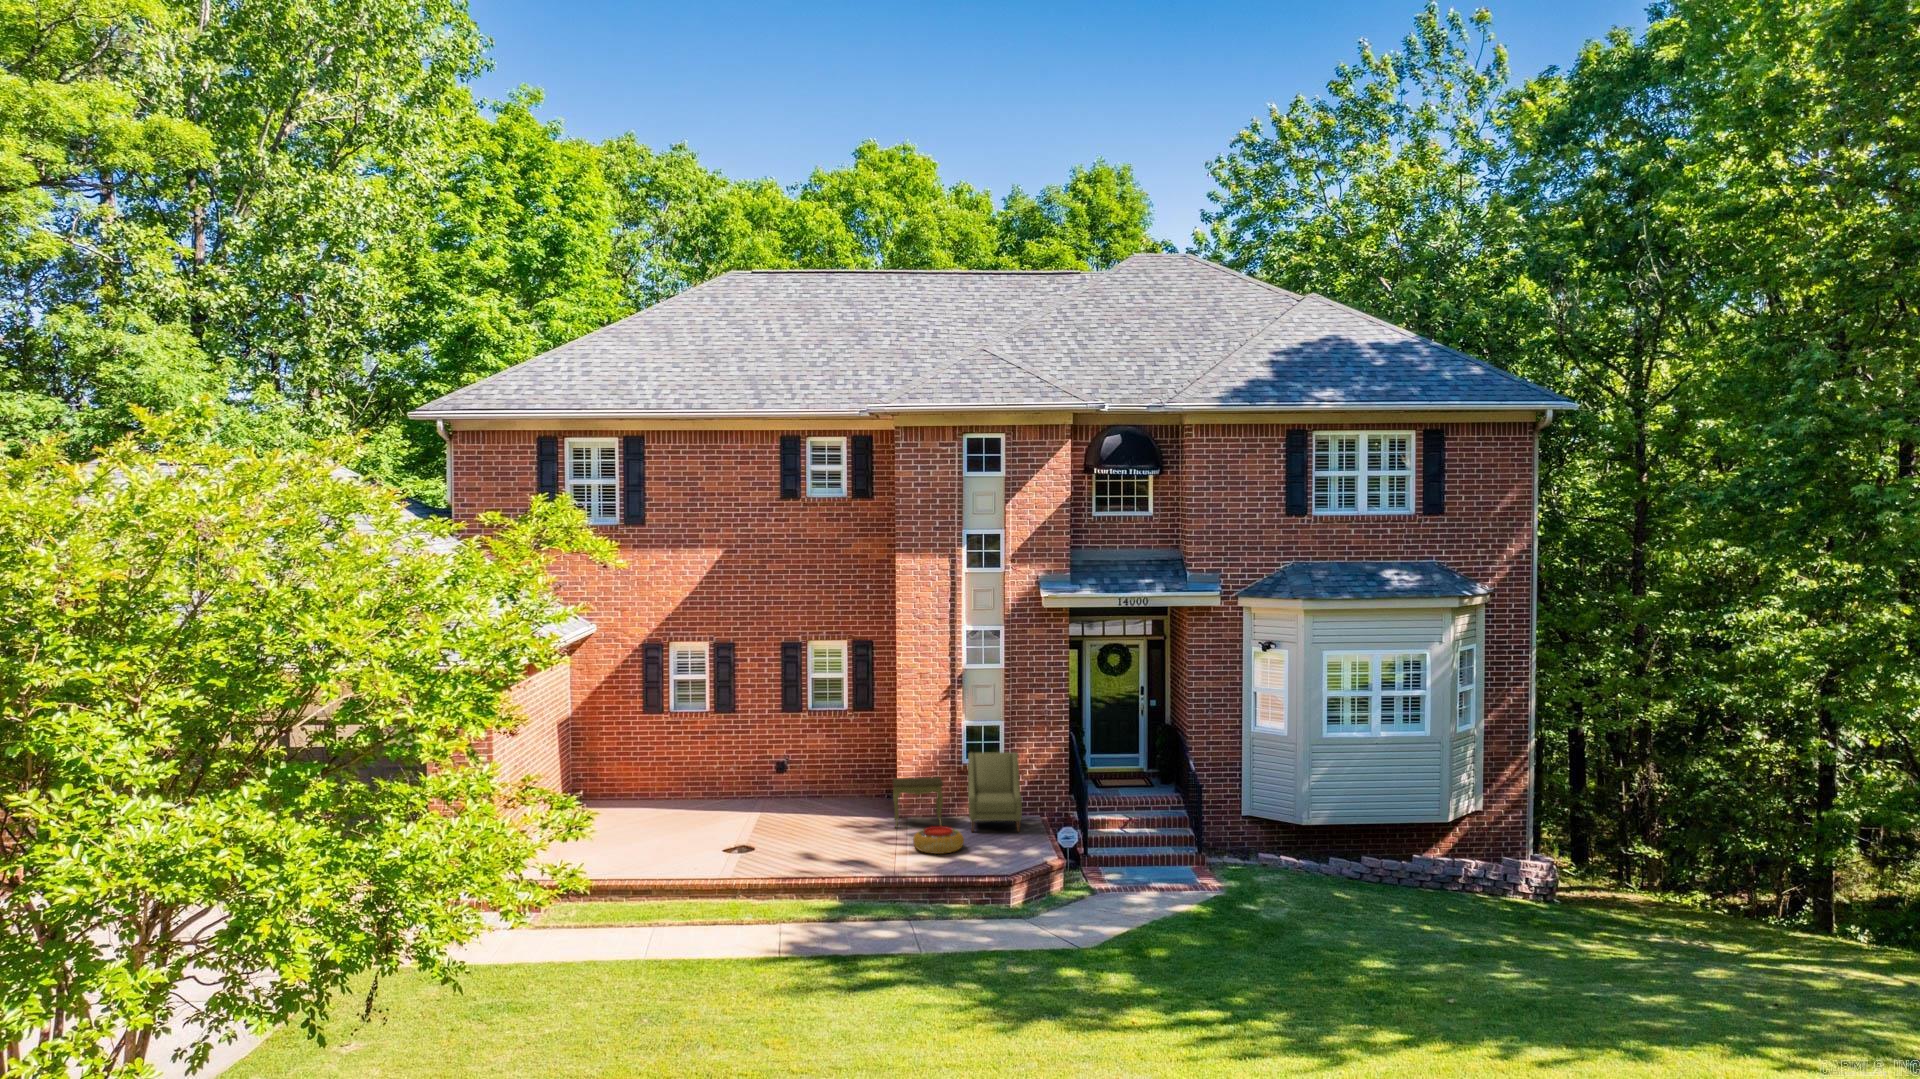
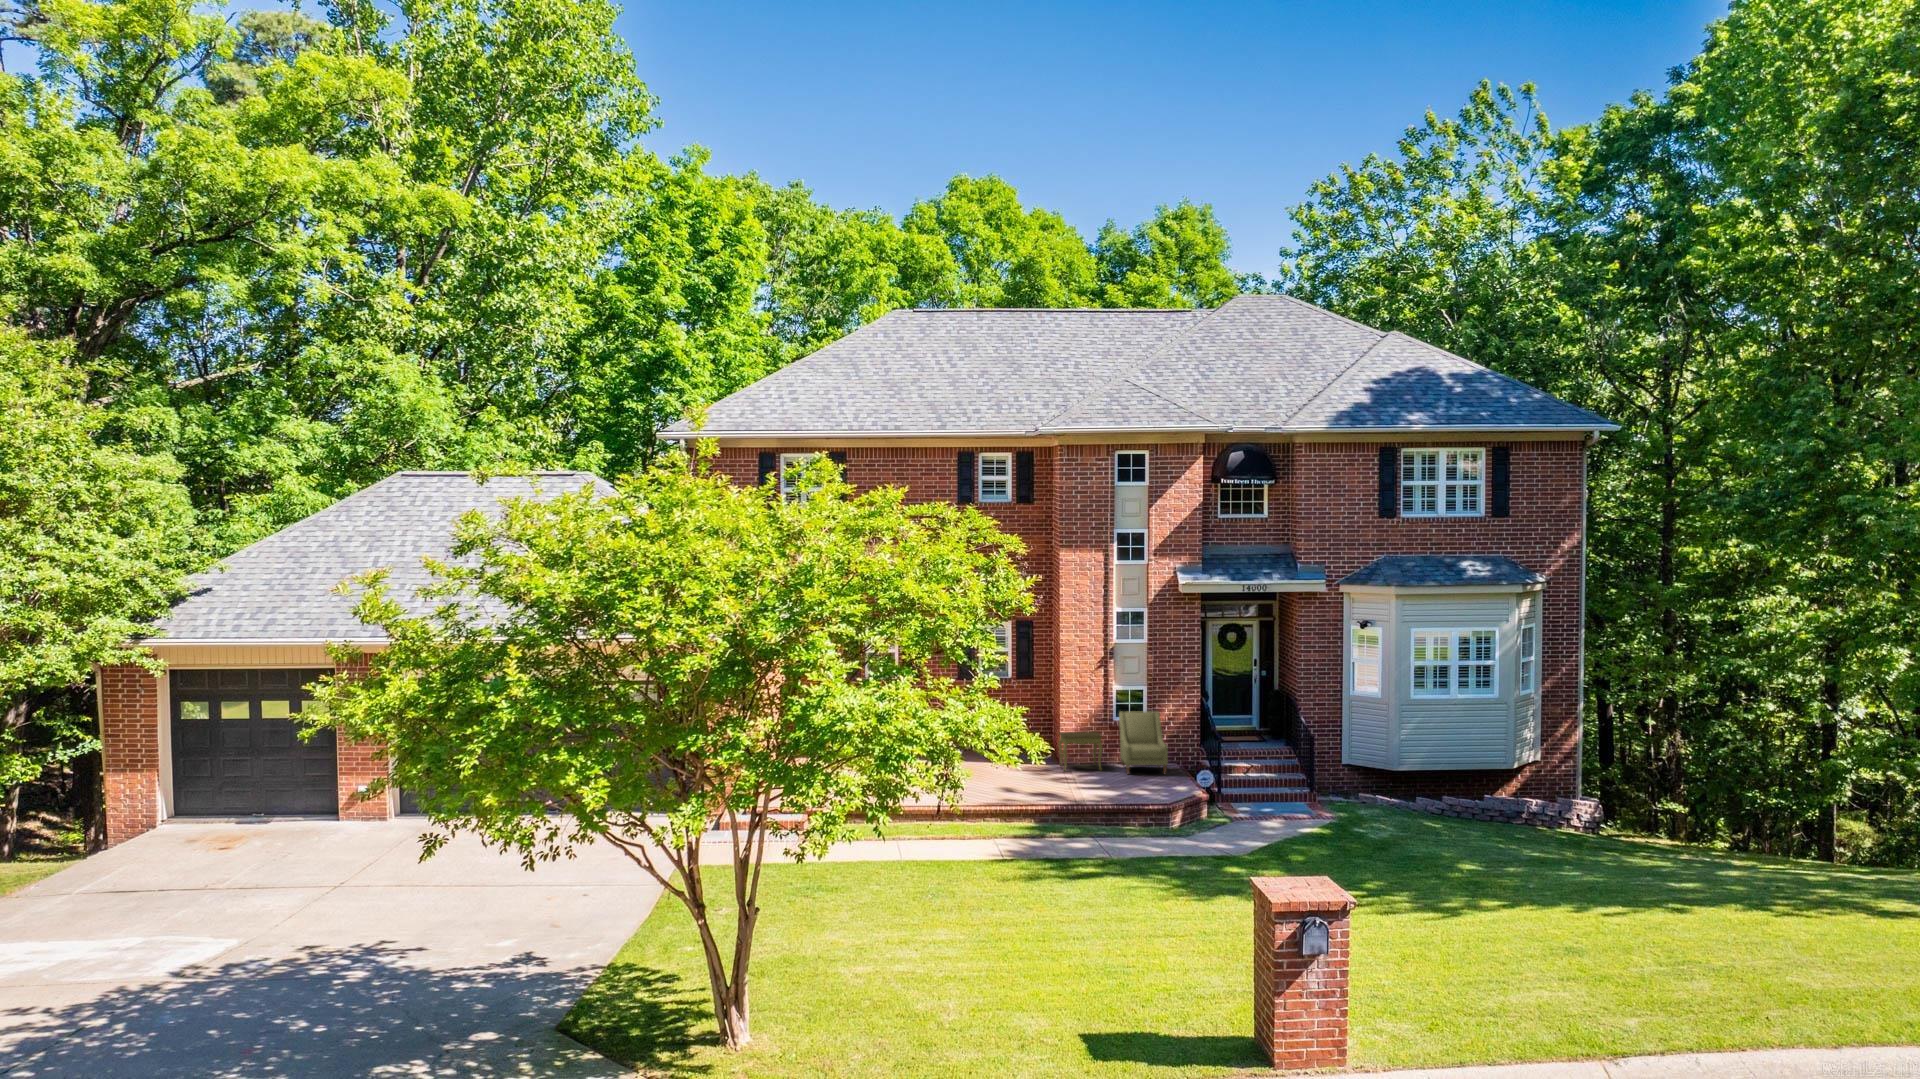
pouf: present [913,826,964,854] -> none [1087,768,1128,788]

